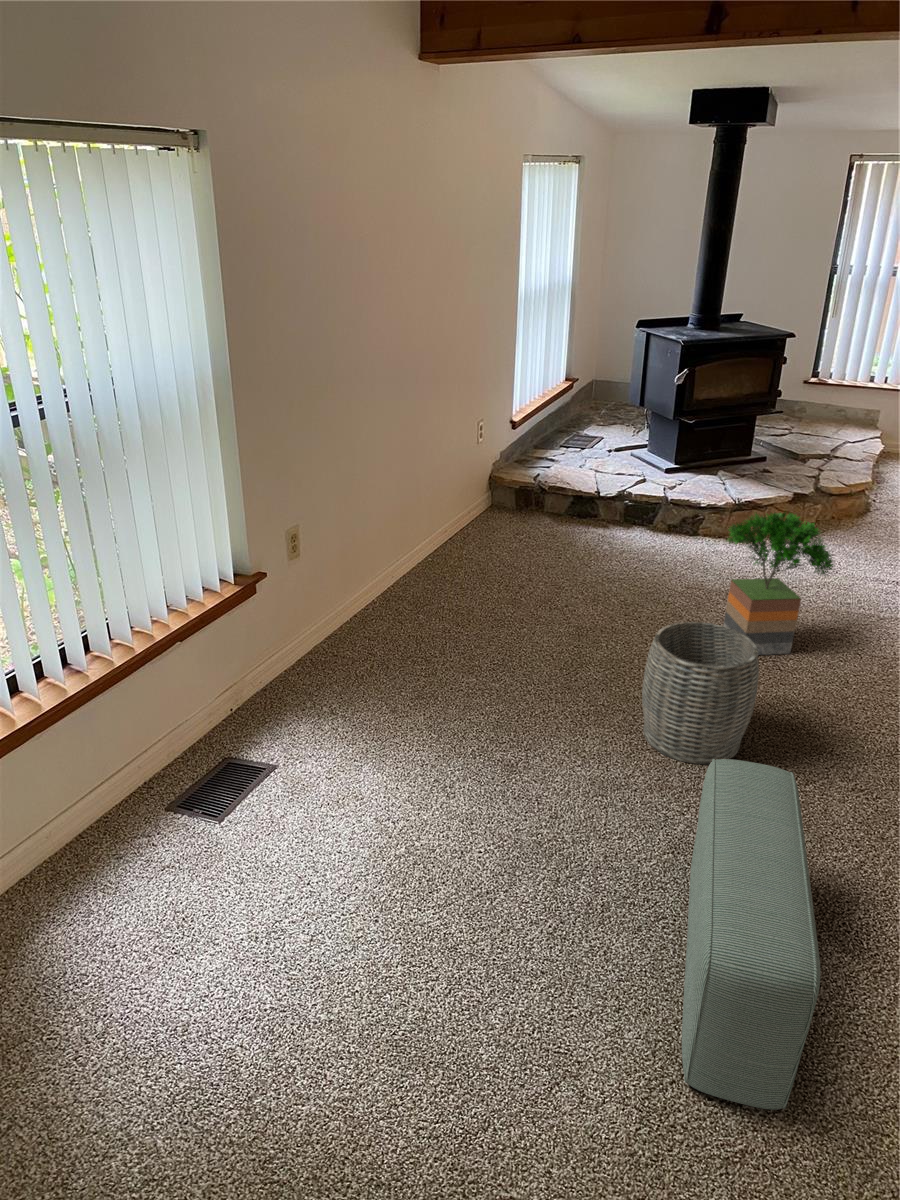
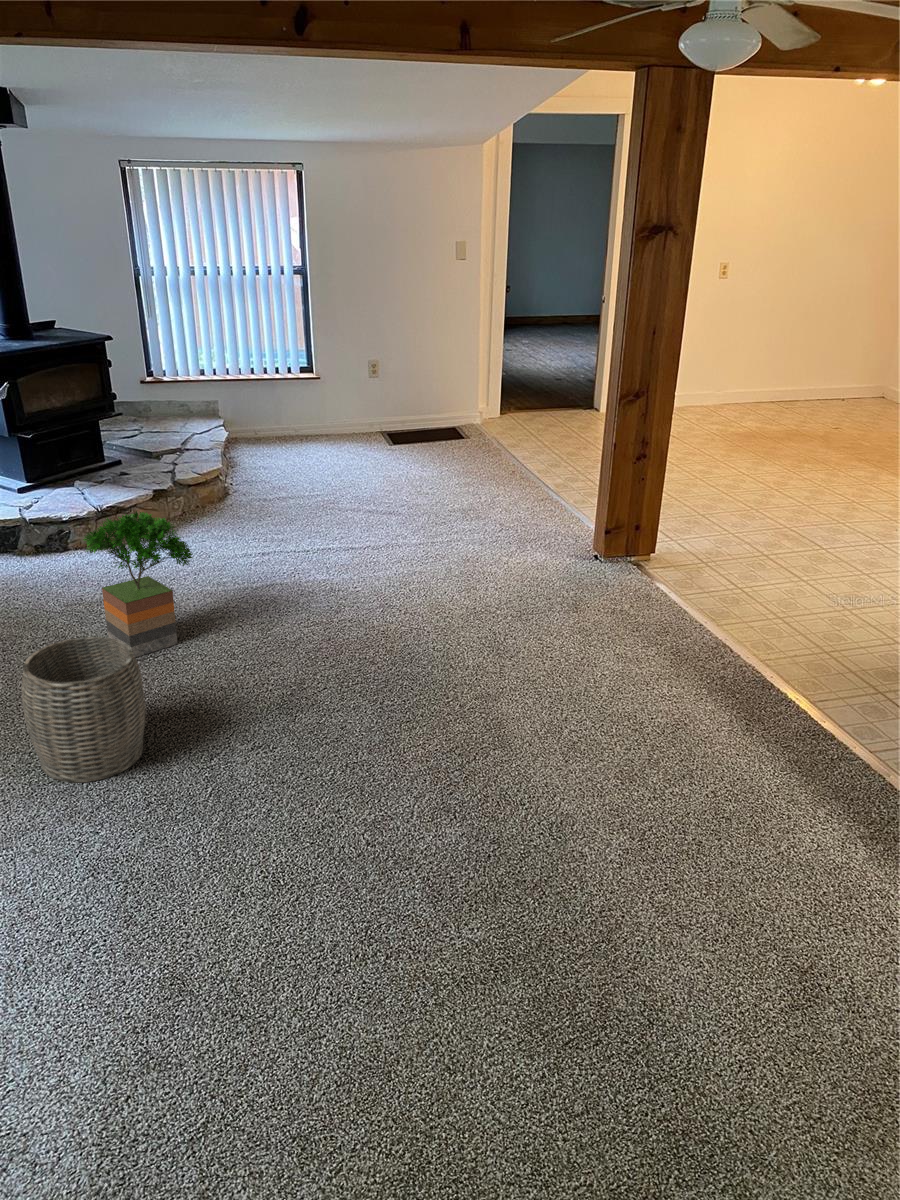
pouf: present [682,759,820,1110] -> none [99,757,235,1092]

